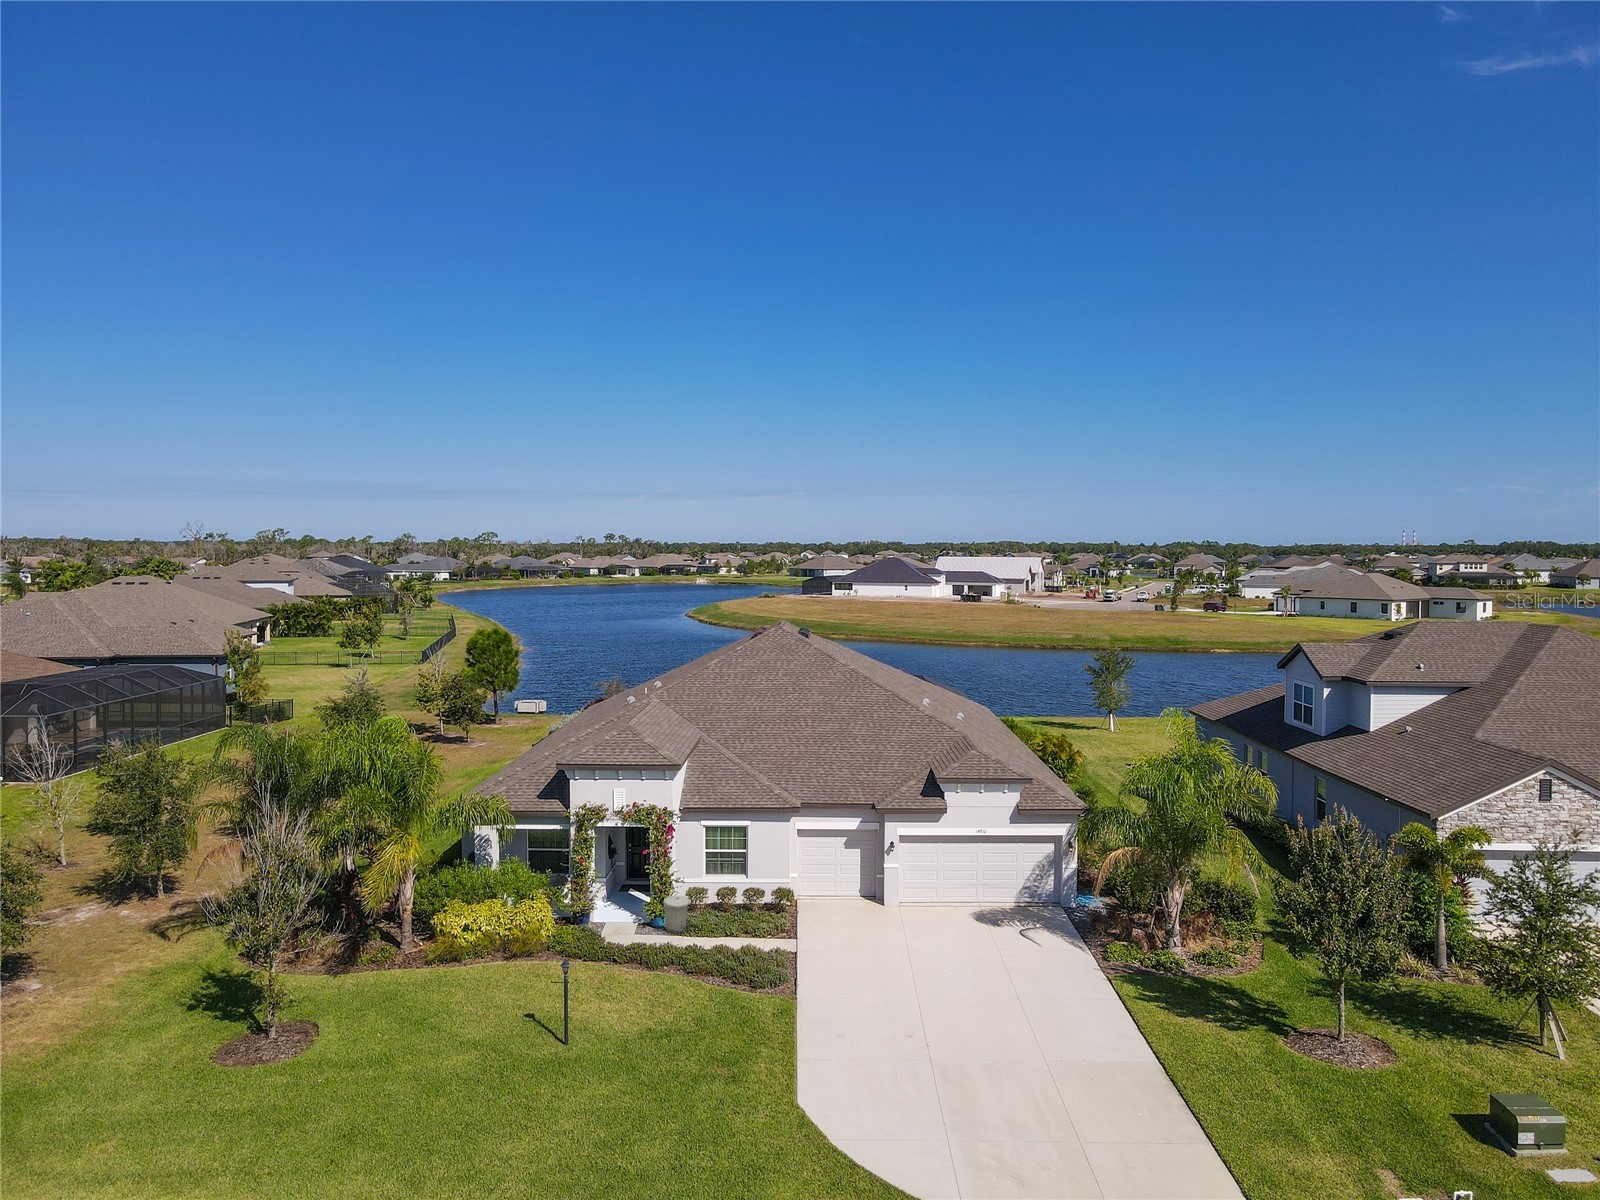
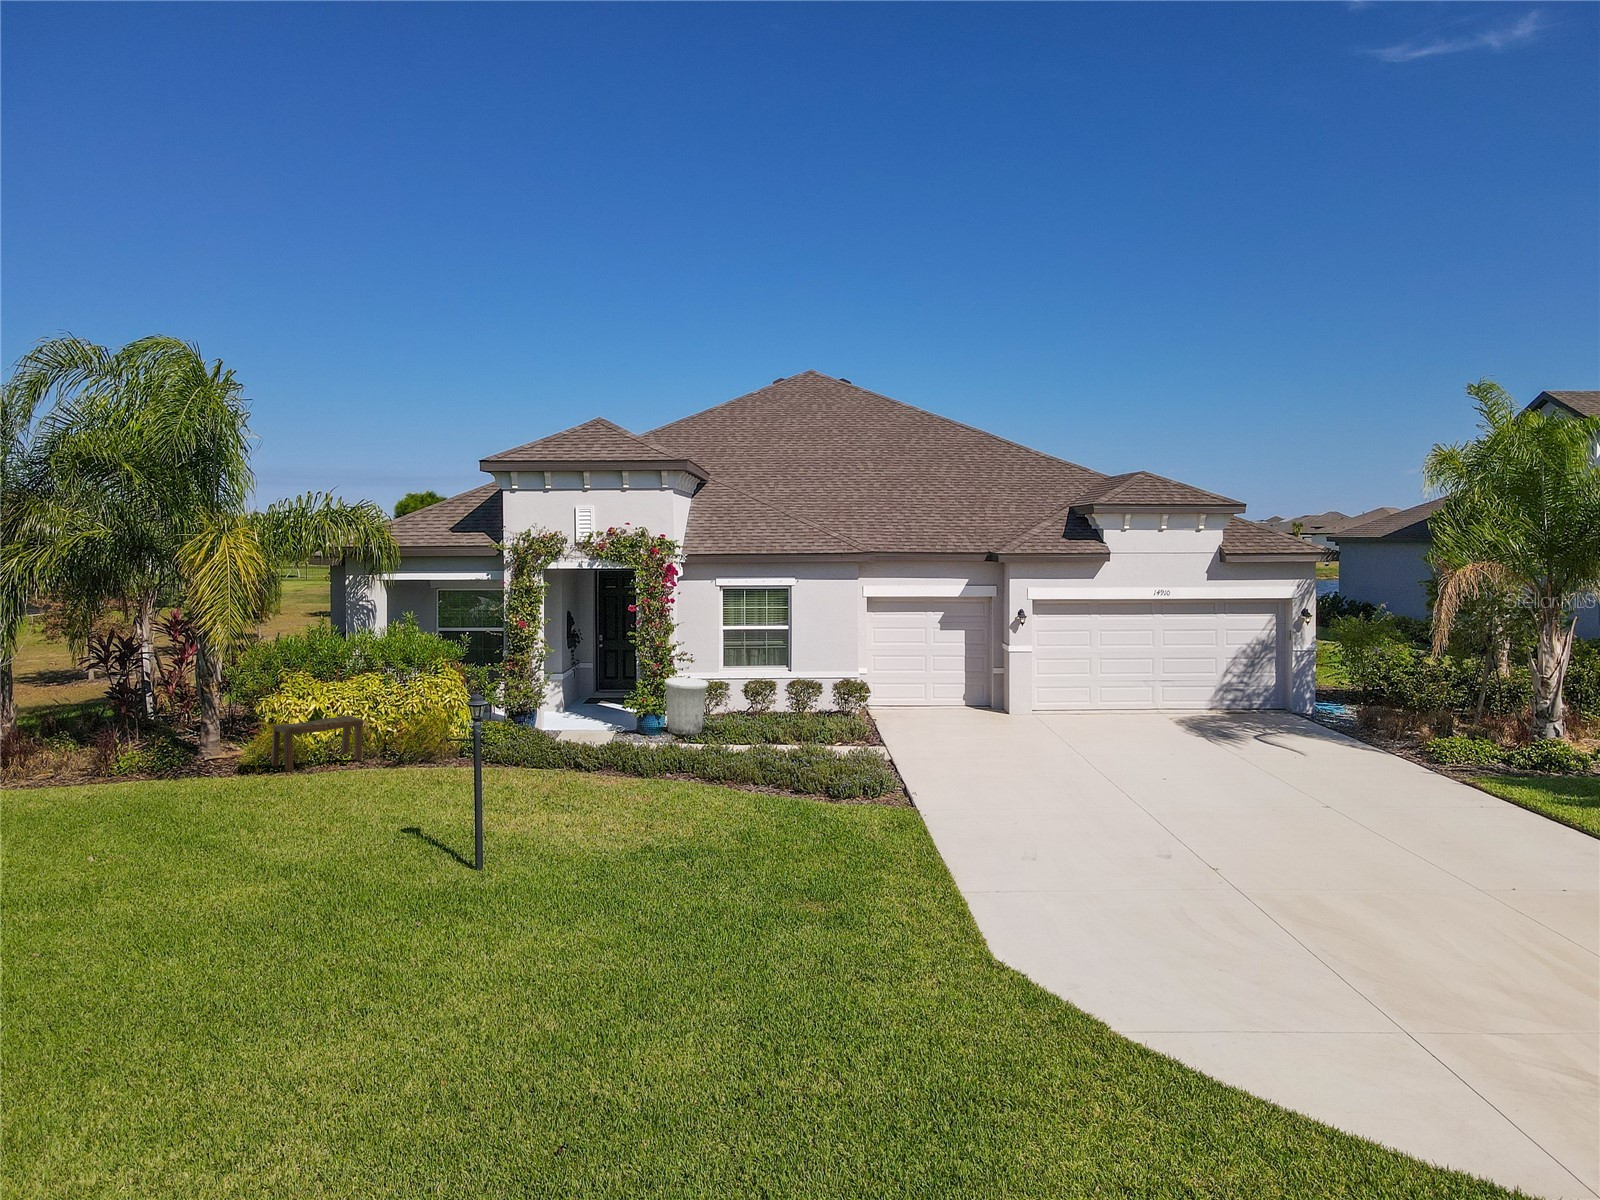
bench: none [455,934,500,971] -> present [272,715,363,771]

